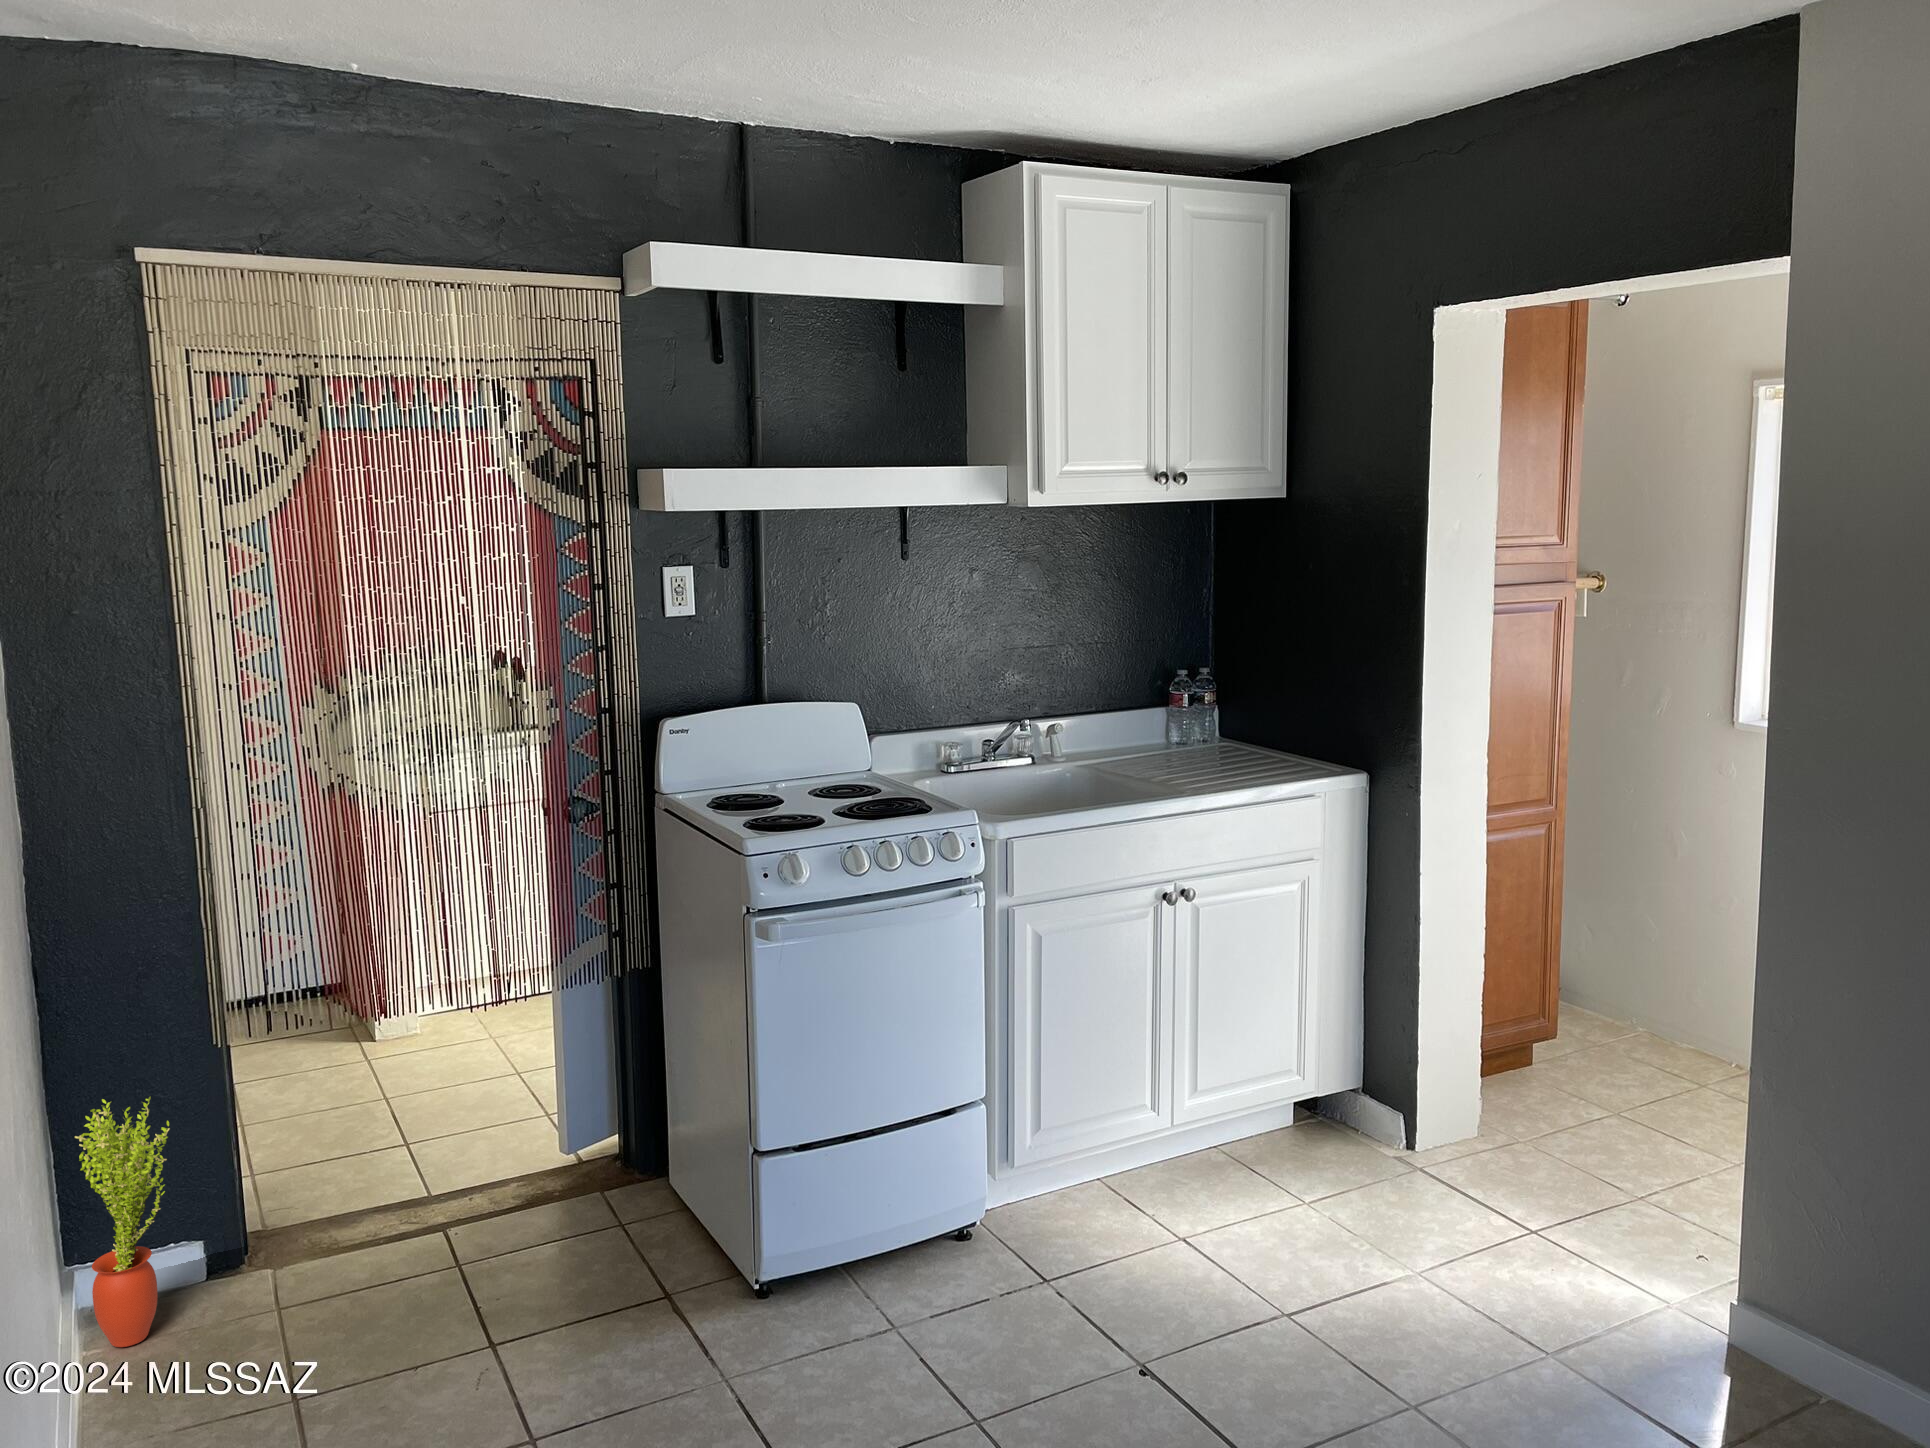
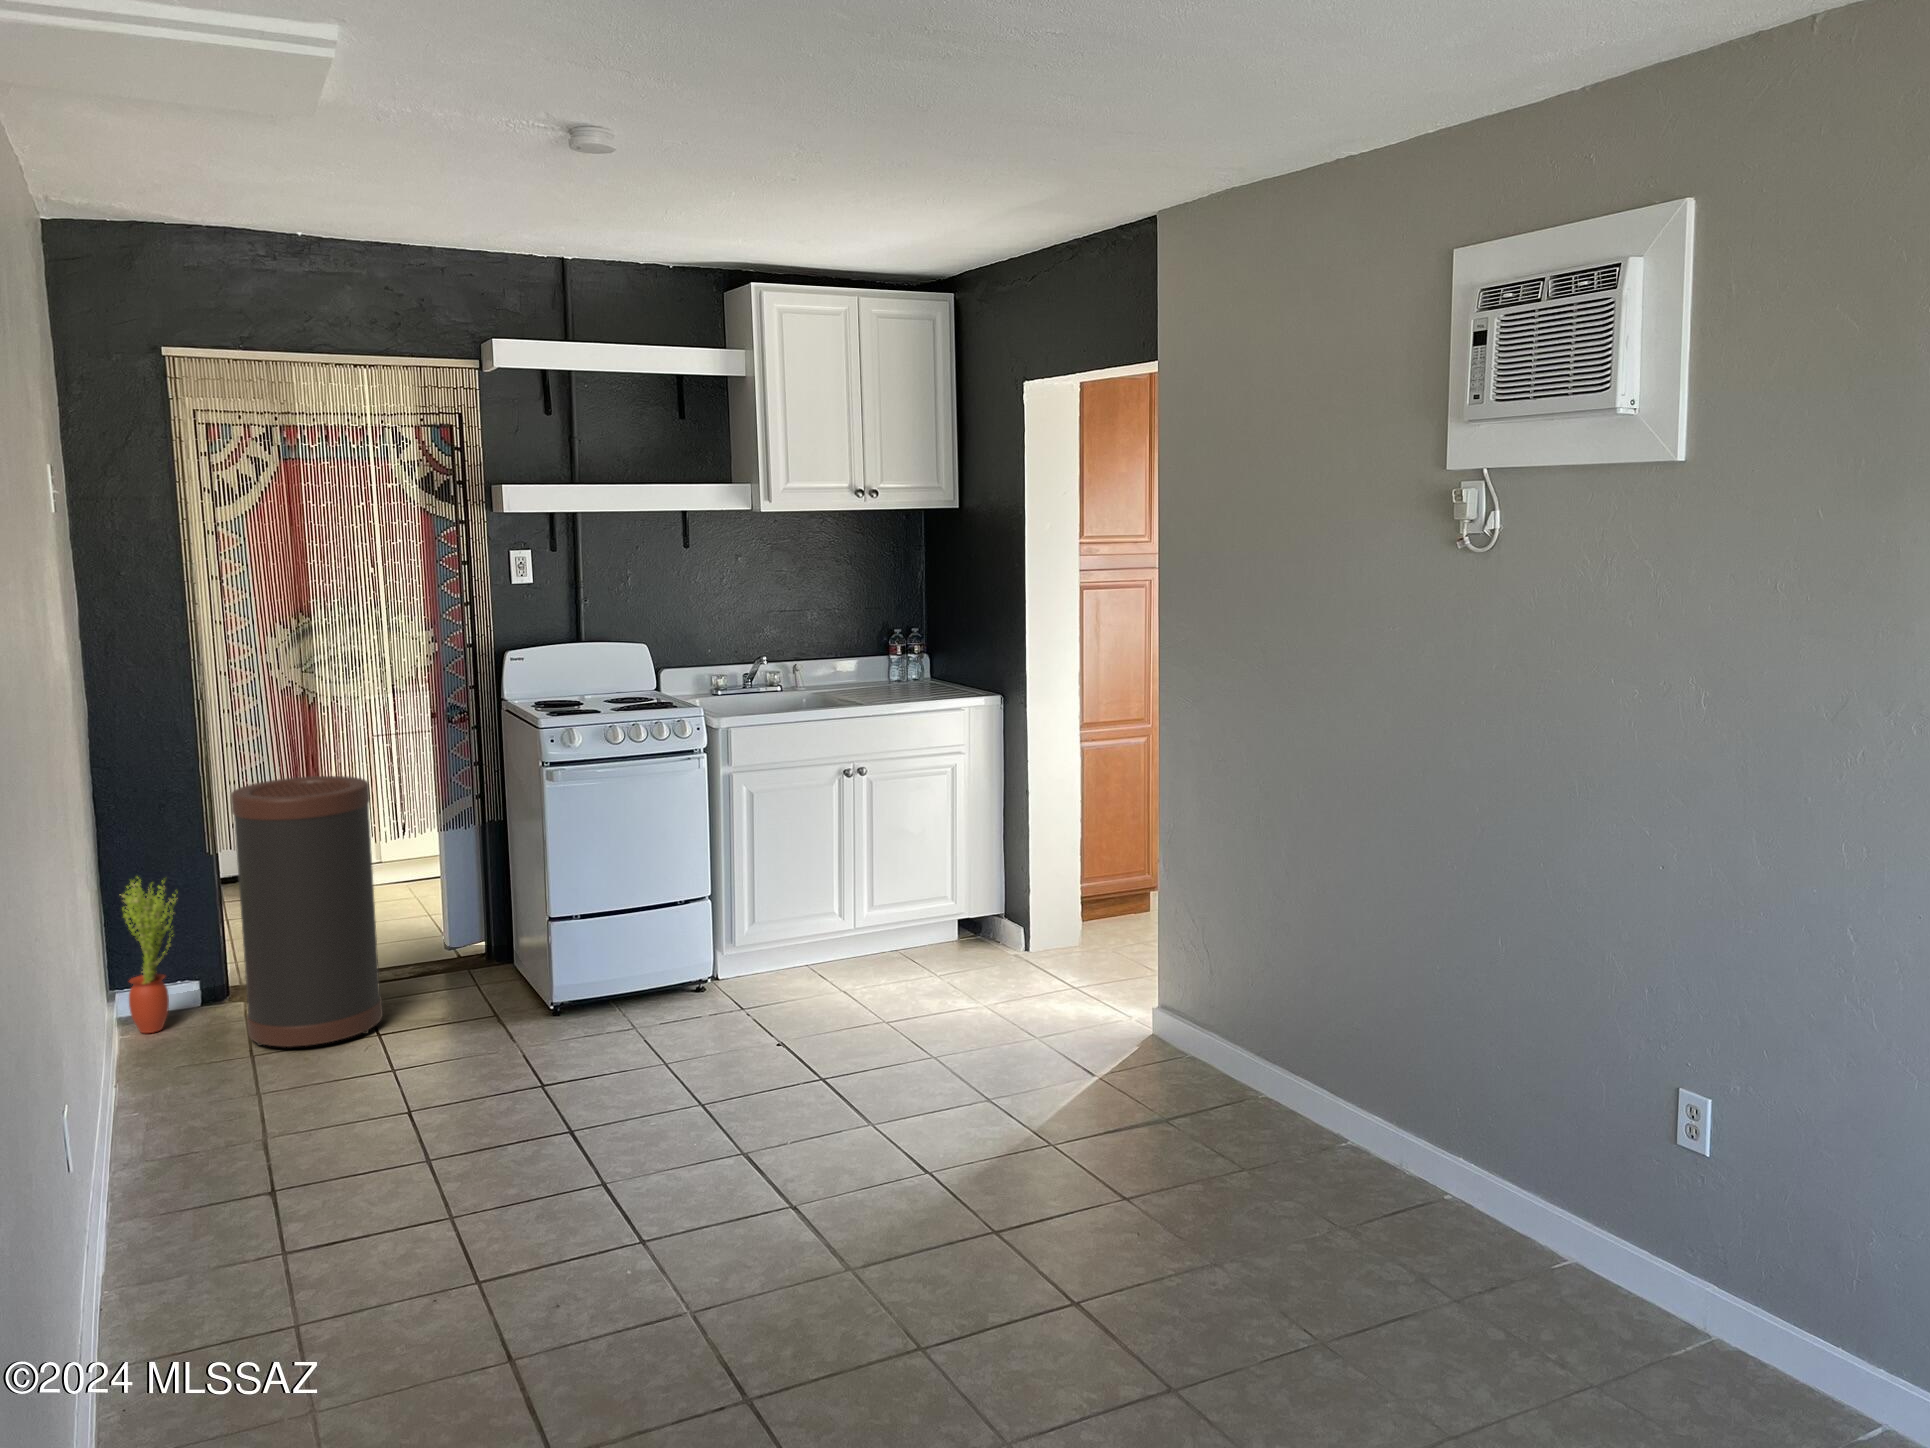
trash can: none [257,928,498,1385] -> present [231,776,383,1047]

